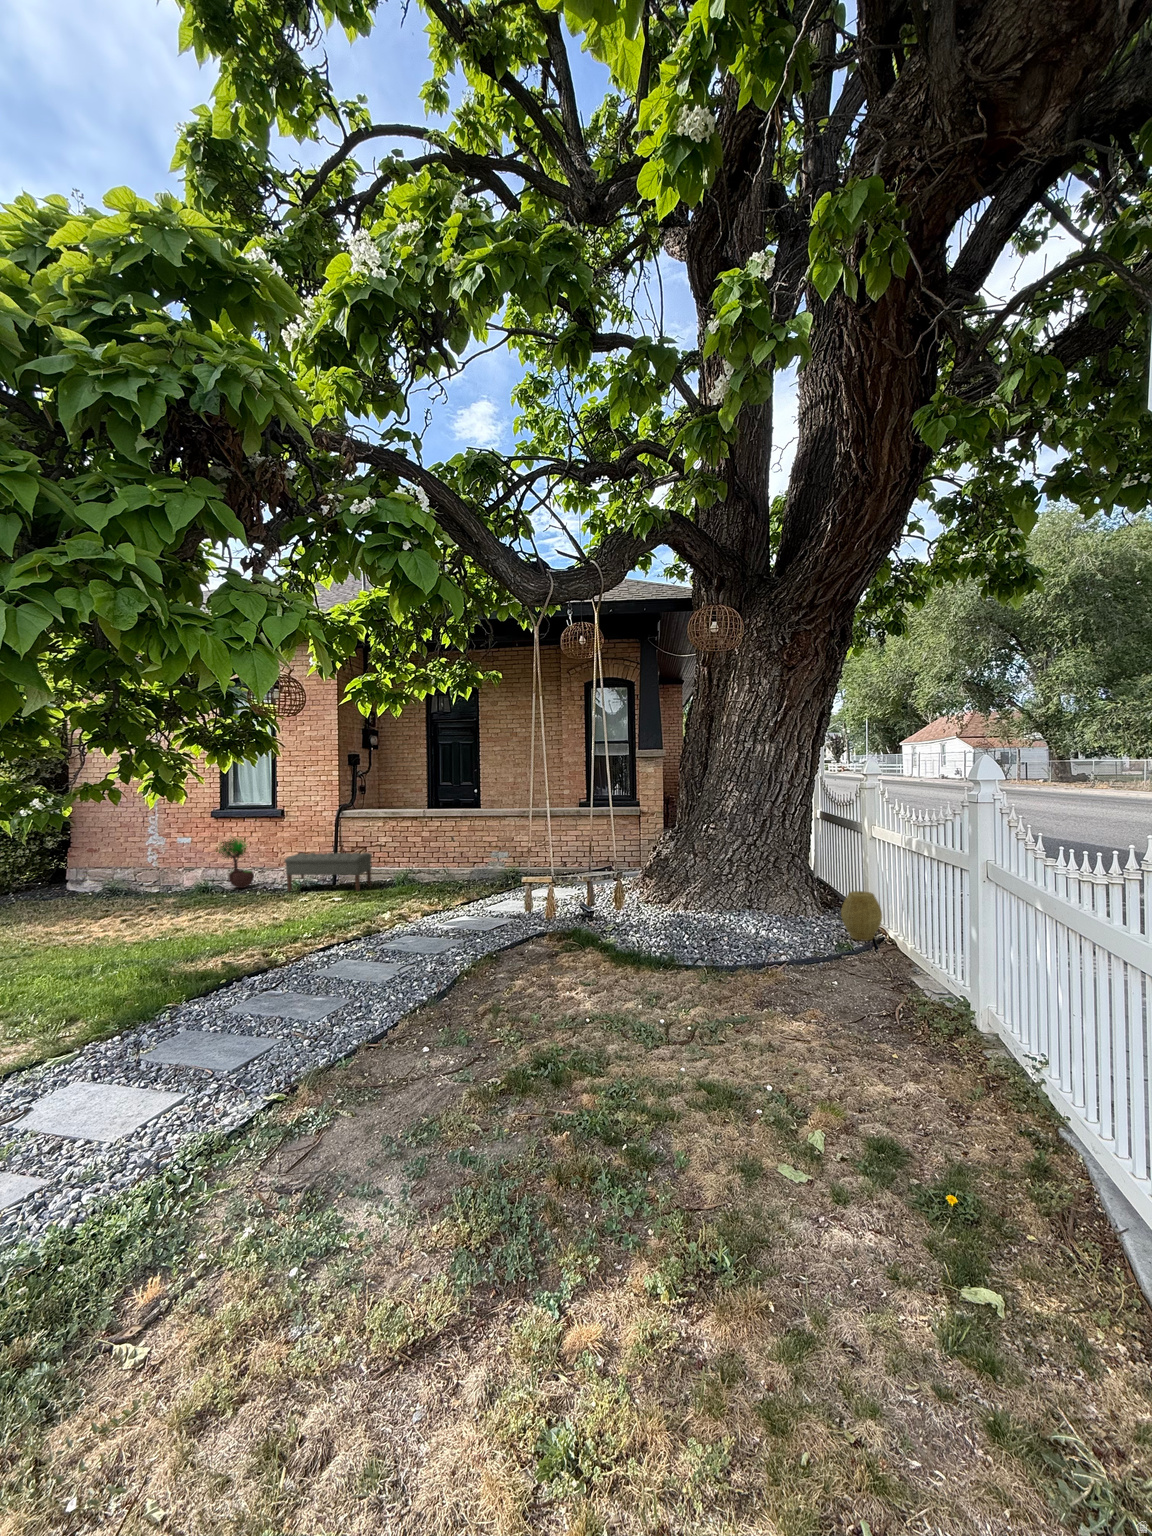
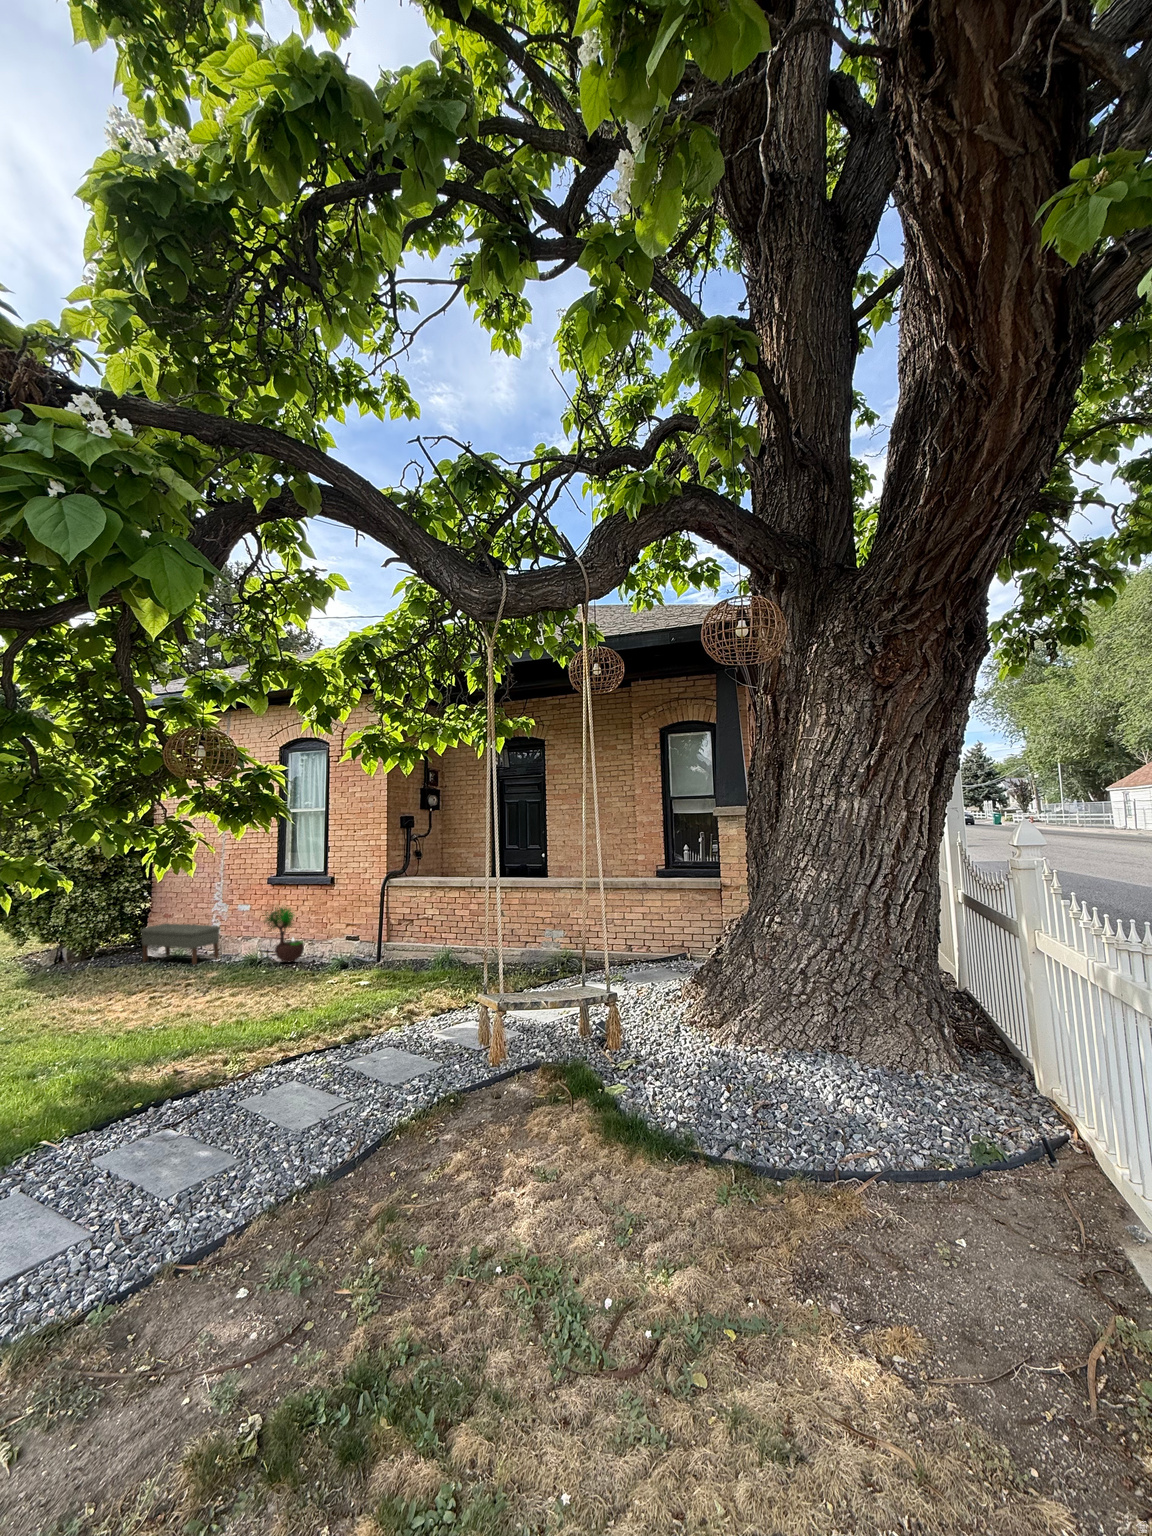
bench: present [285,852,372,892] -> present [141,923,220,965]
woven basket: present [841,891,882,941] -> none [984,1038,1058,1126]

